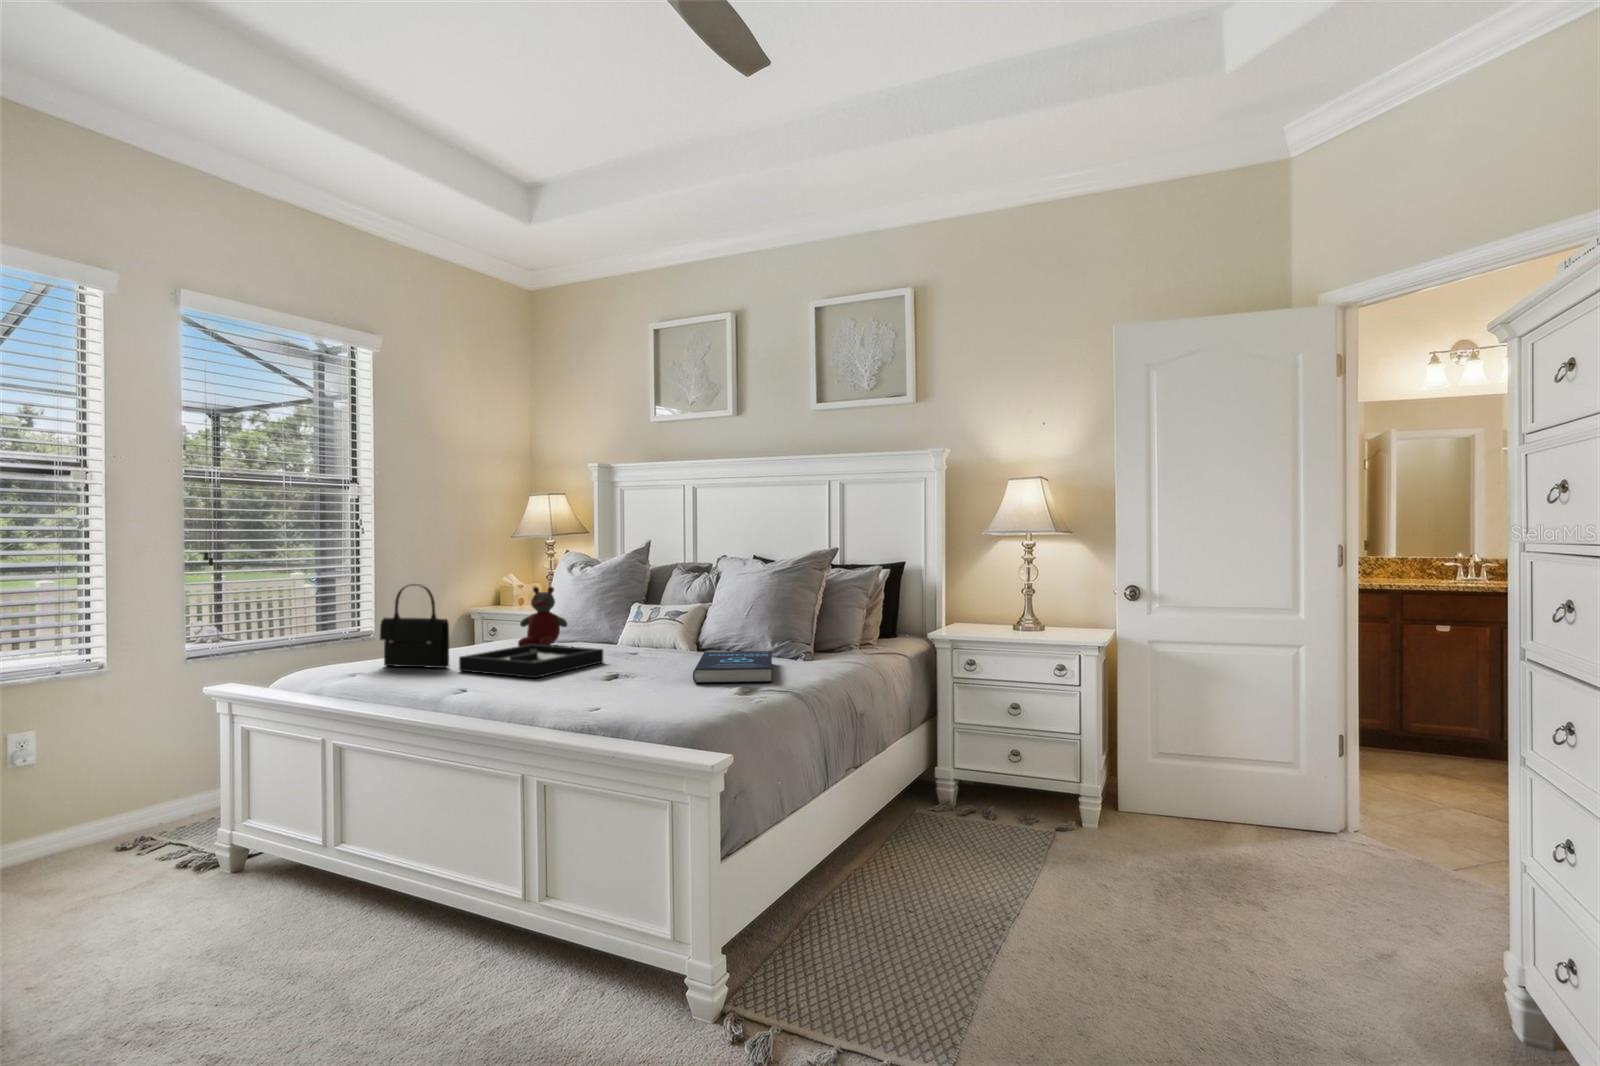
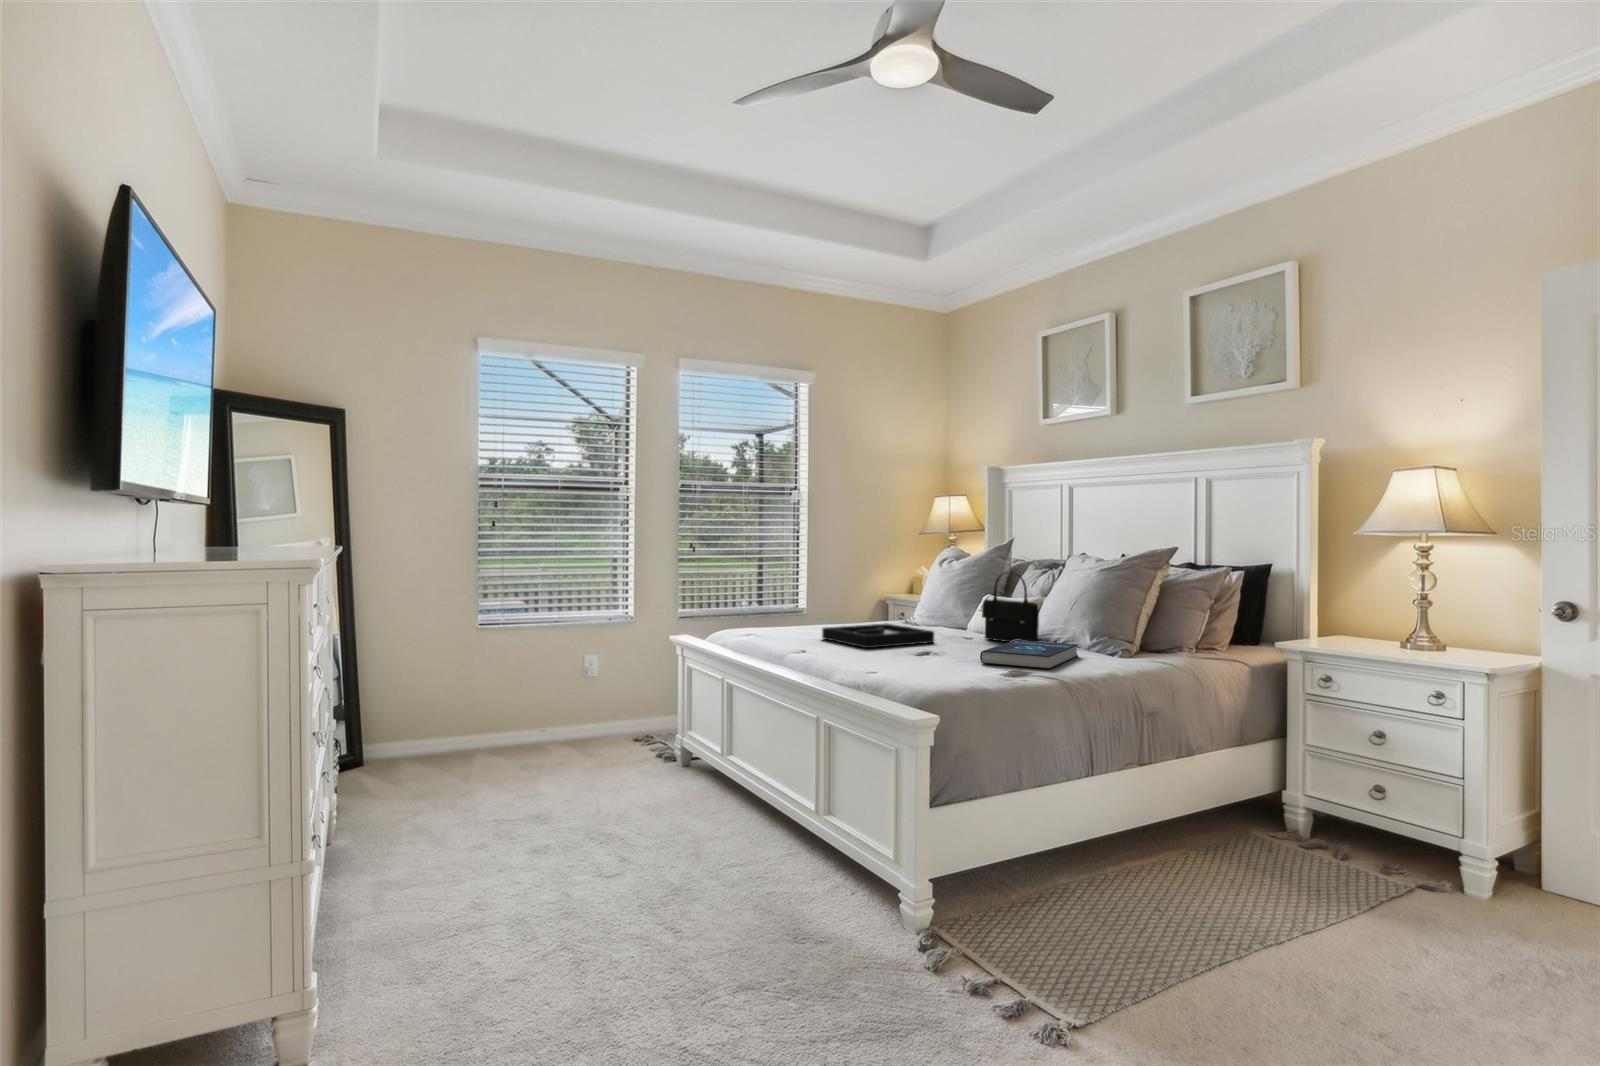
handbag: present [380,584,449,668] -> present [982,572,1039,642]
stuffed bear: present [518,587,568,646] -> none [885,576,927,629]

